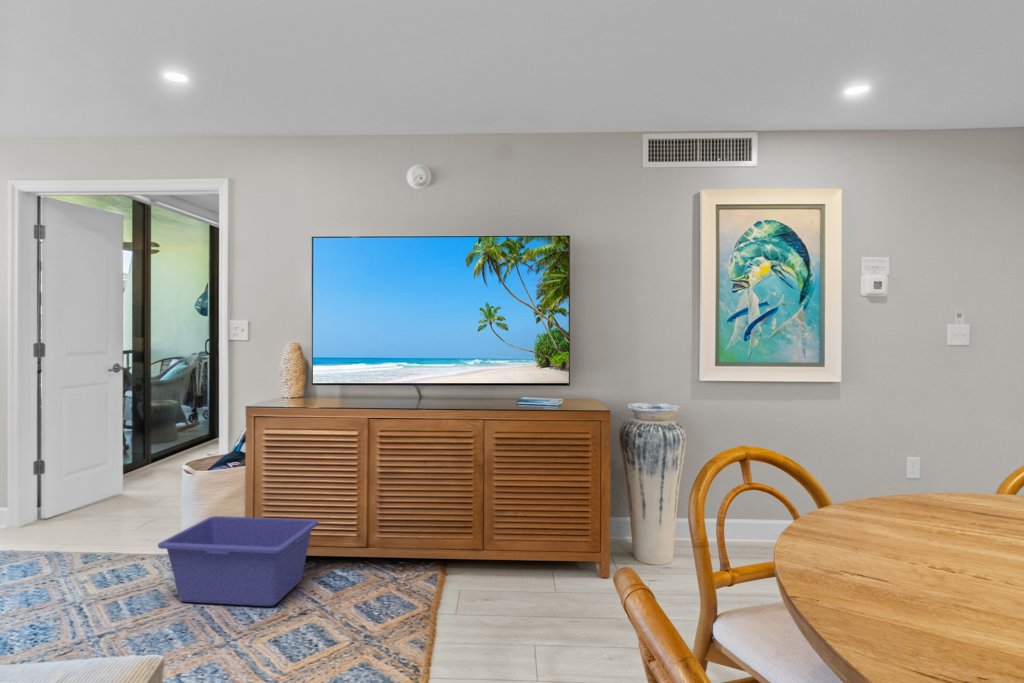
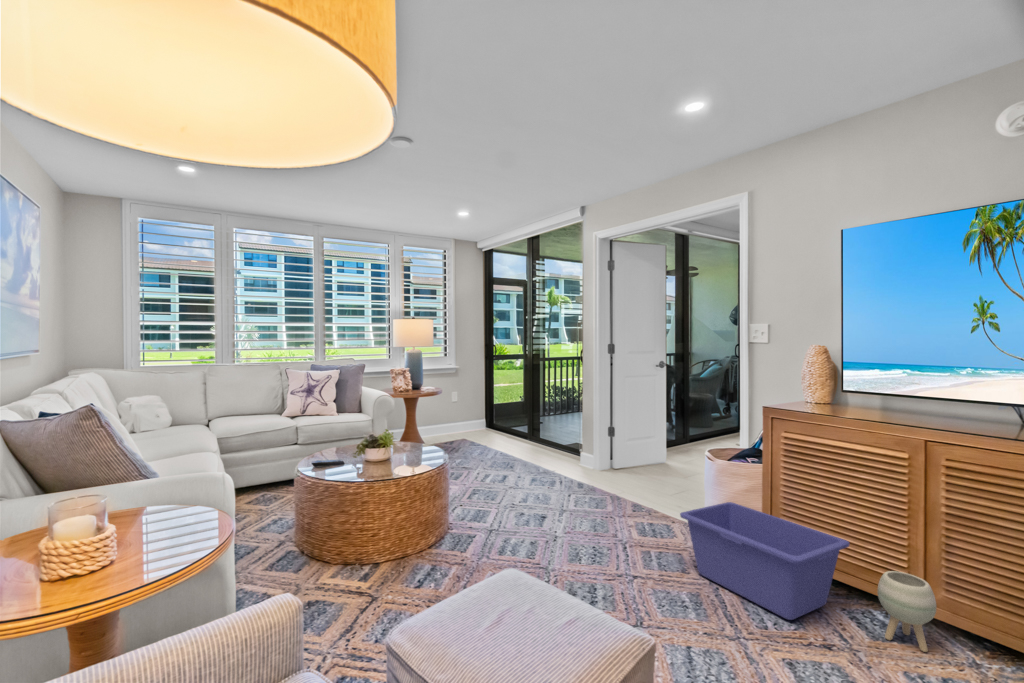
planter: none [338,531,374,588] -> present [878,571,936,652]

